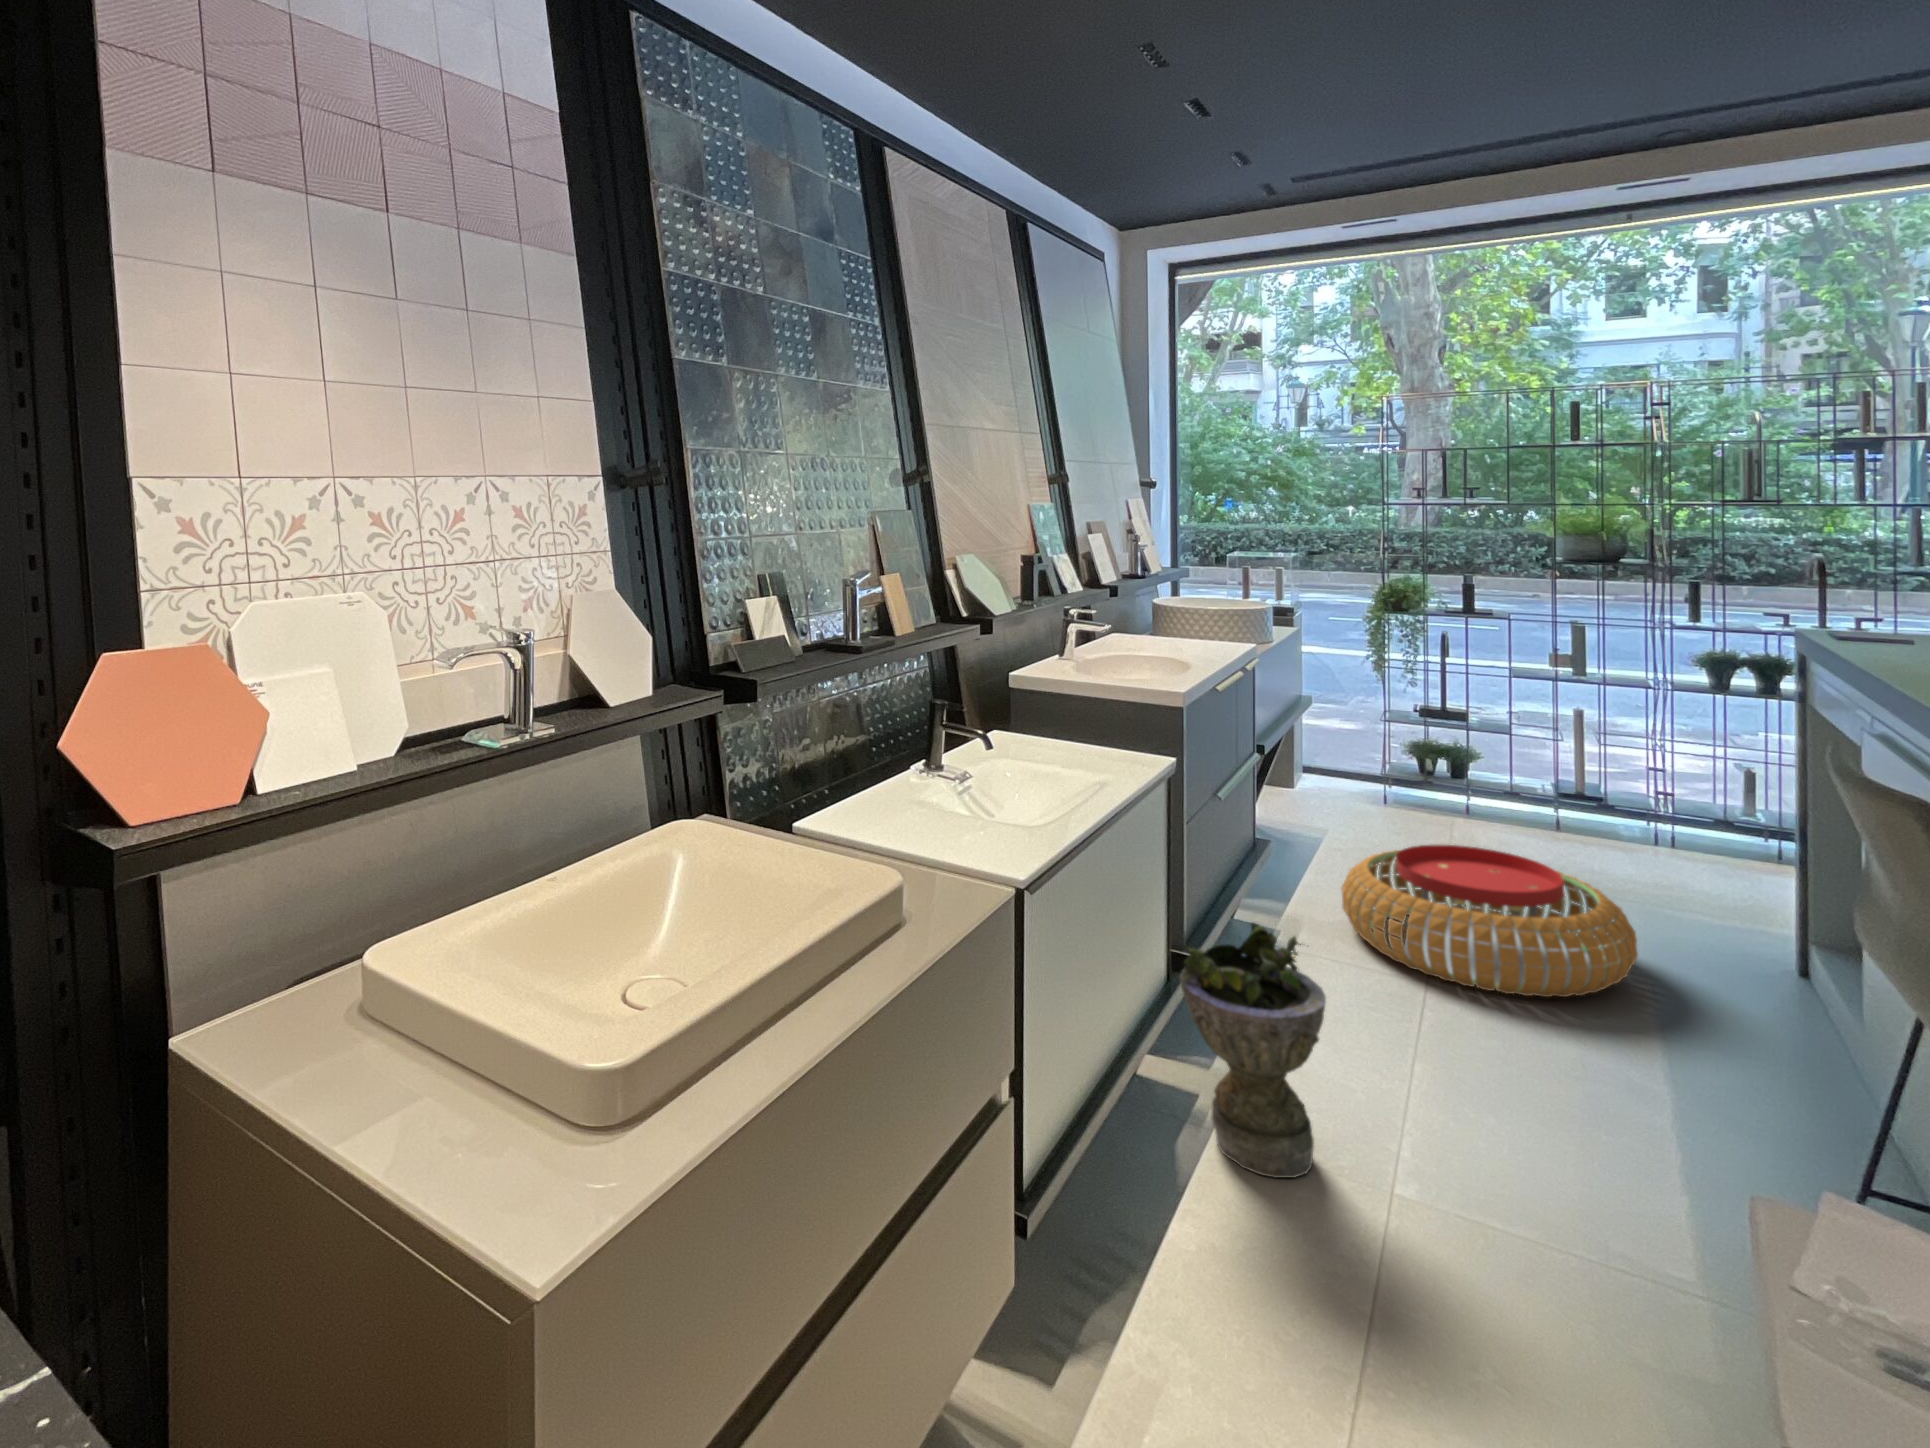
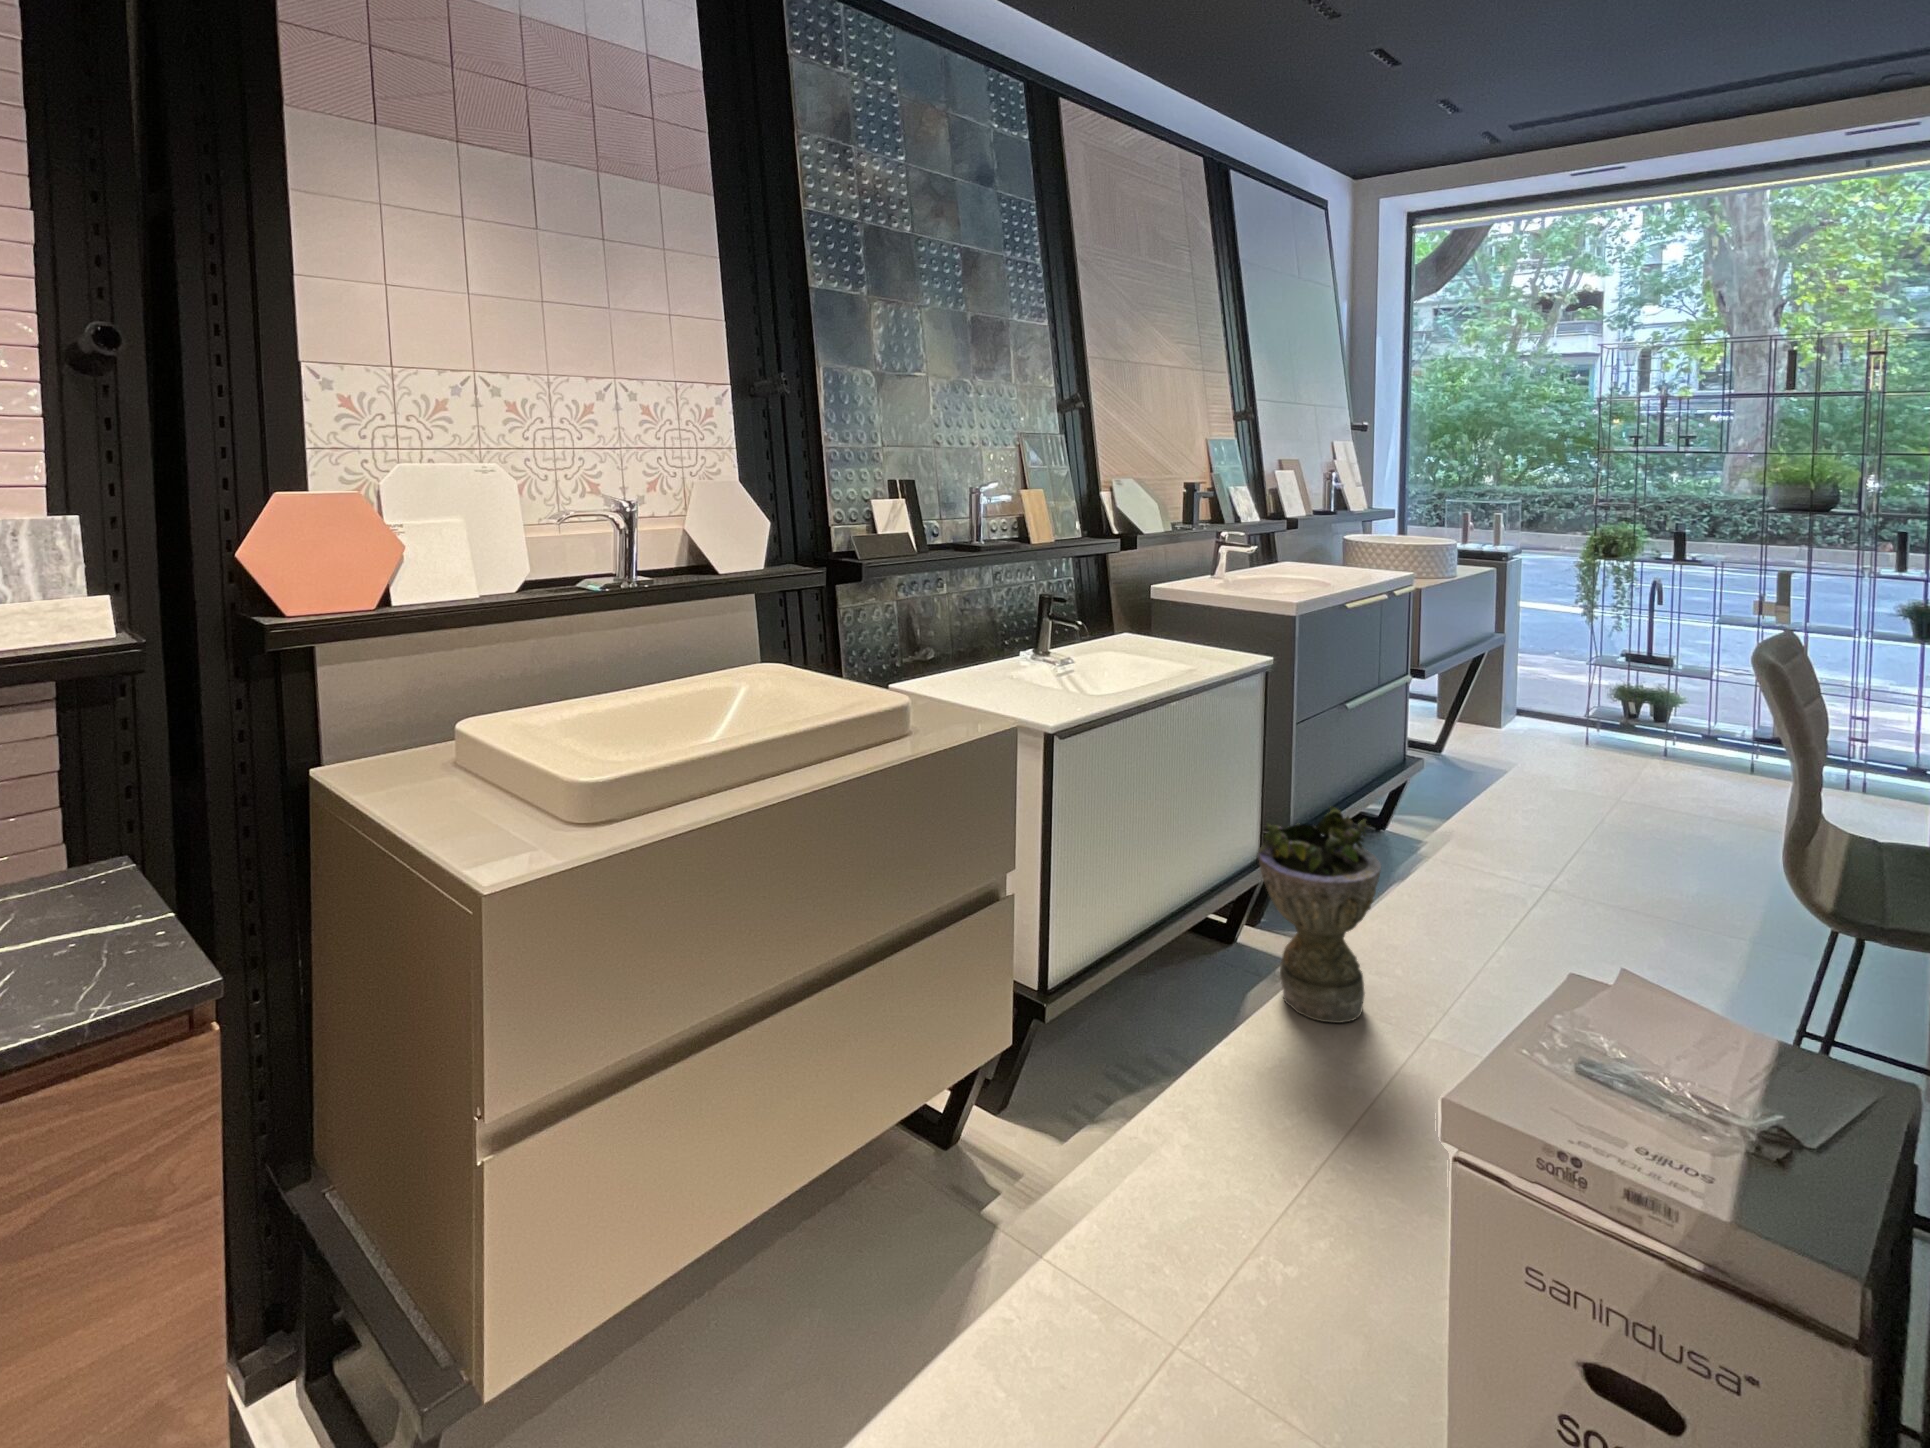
pouf: present [1341,845,1638,997] -> none [1485,770,1755,909]

